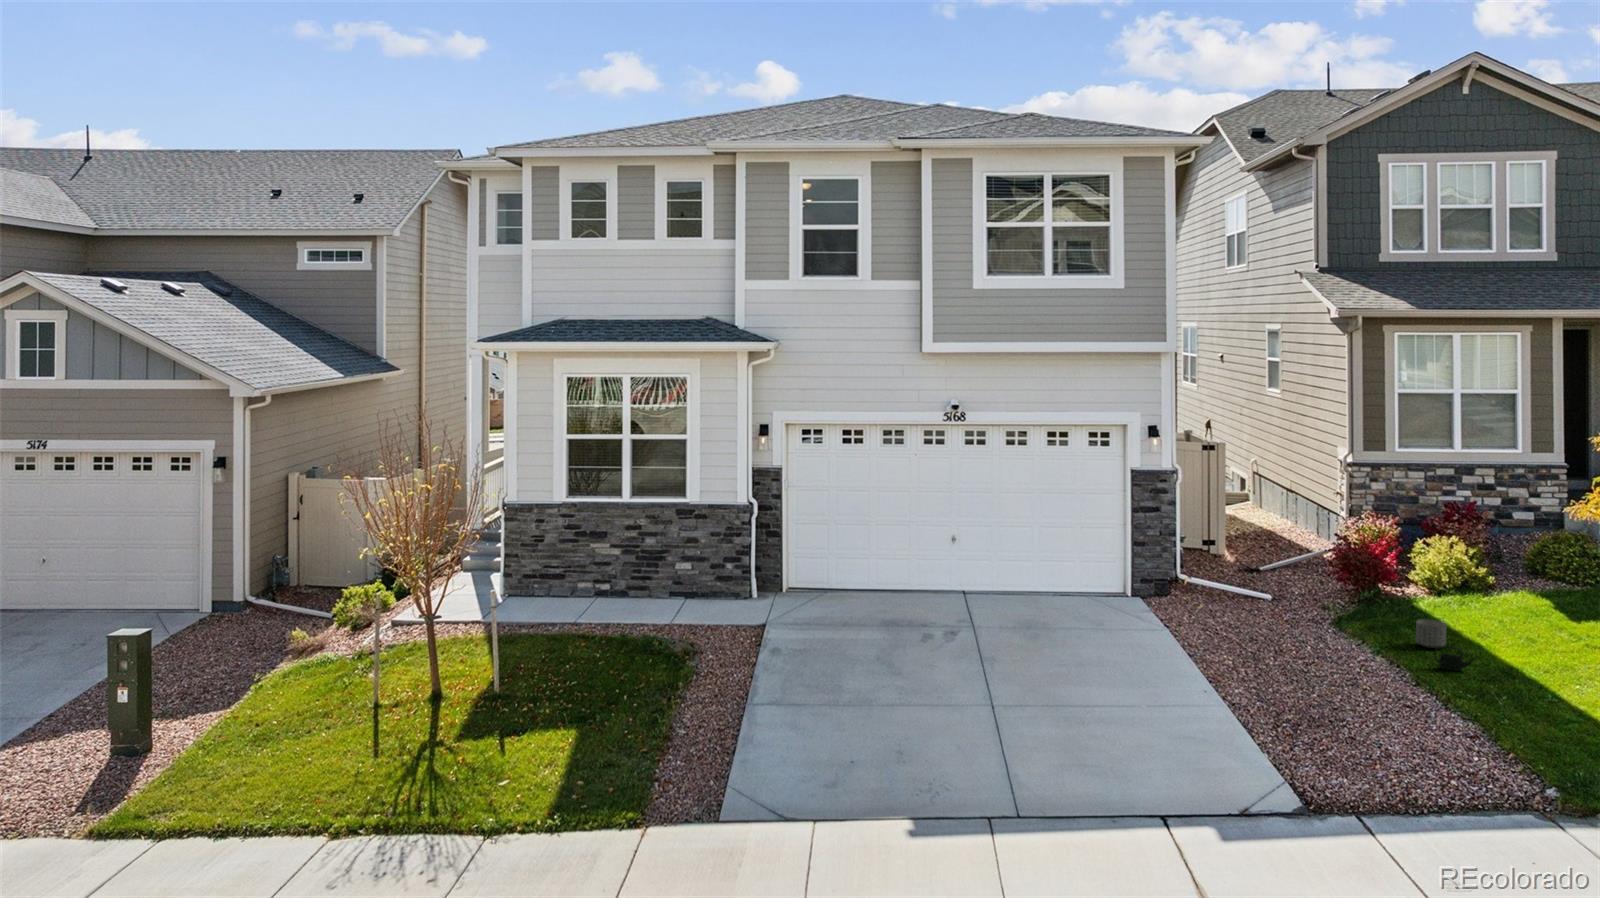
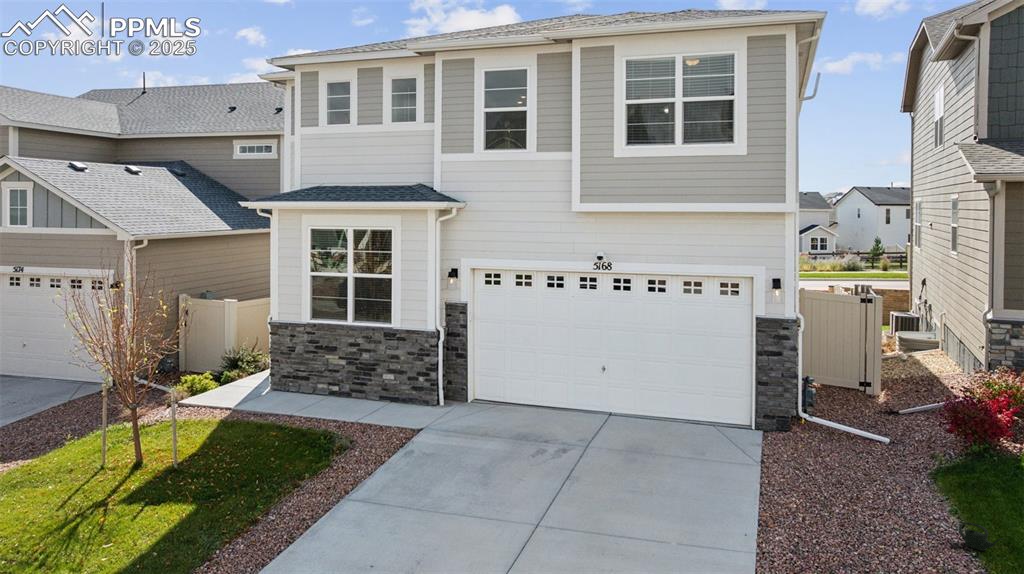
planter: present [1416,620,1446,648] -> none [965,489,997,520]

